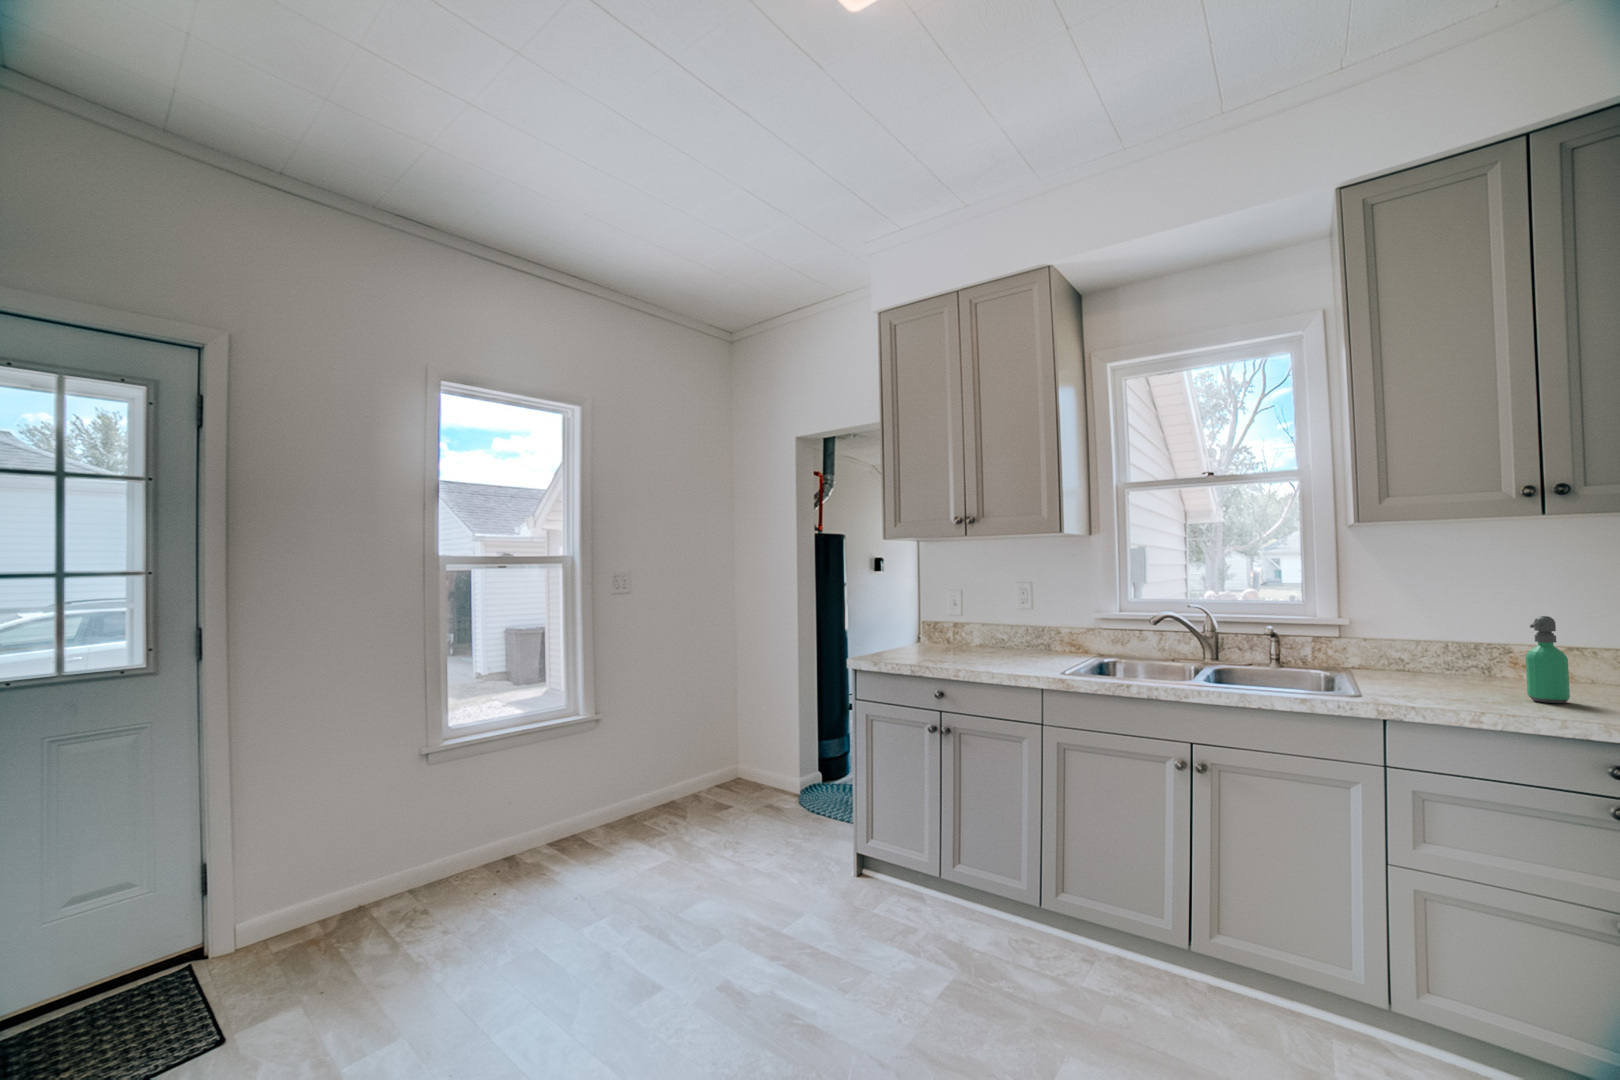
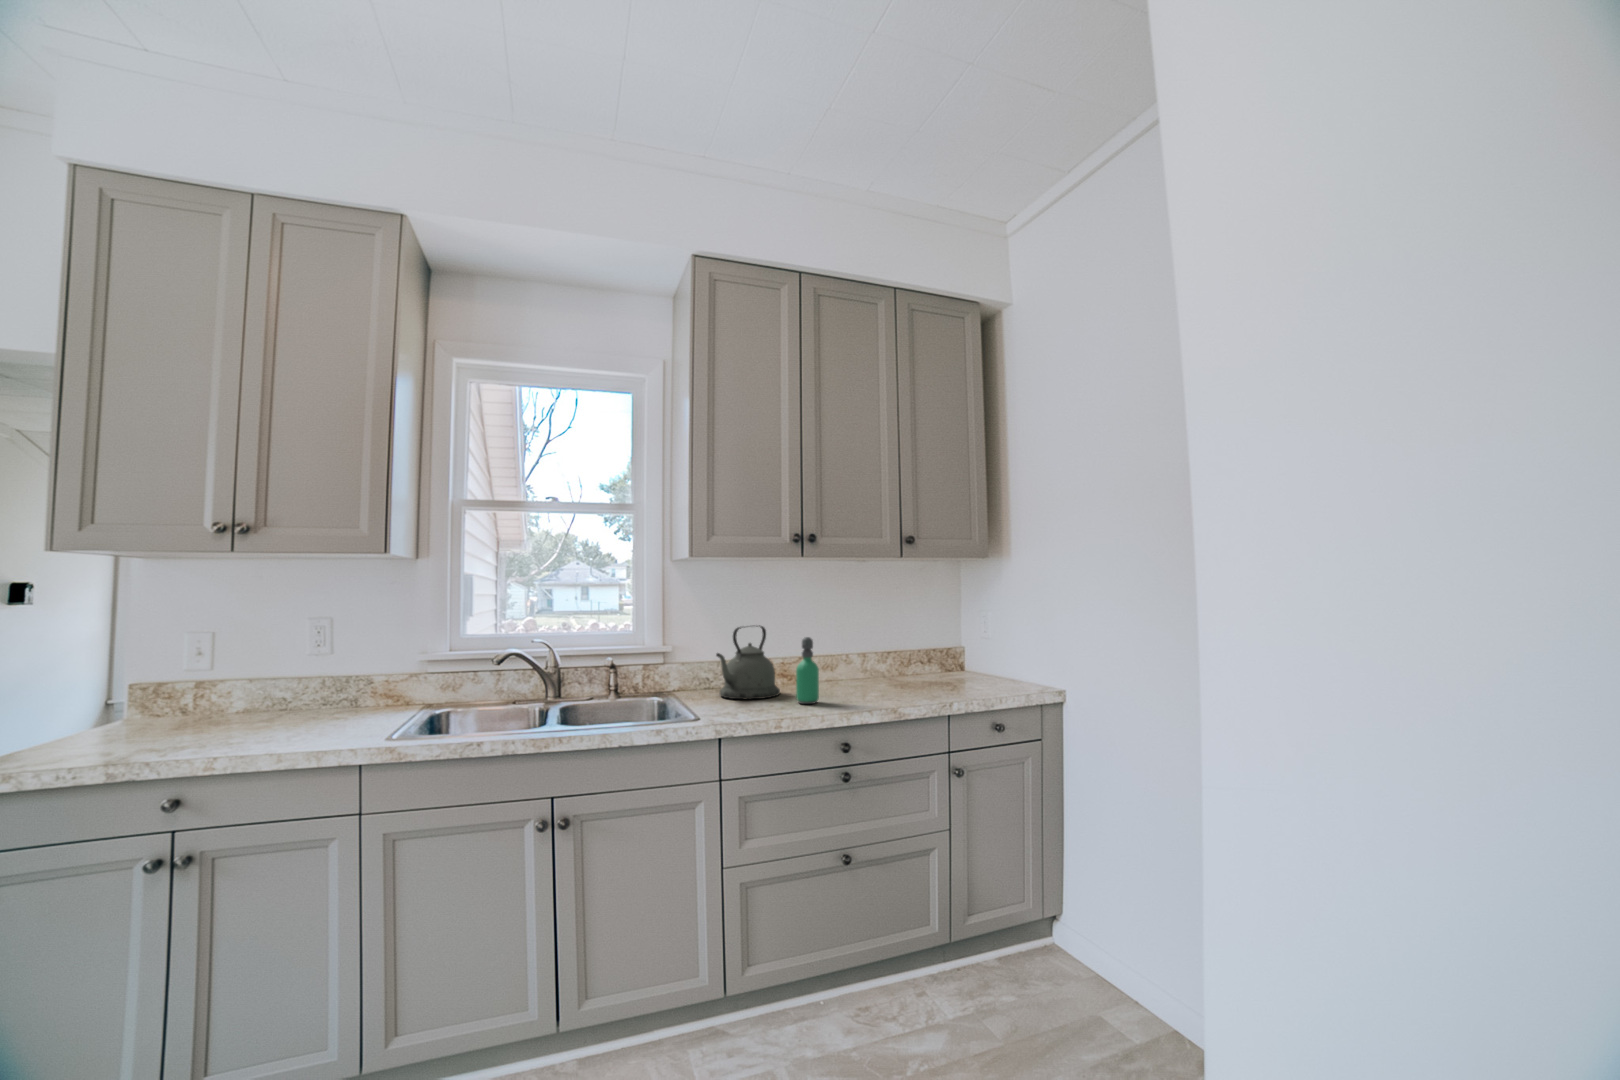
kettle: none [1399,600,1514,689] -> present [716,625,780,699]

